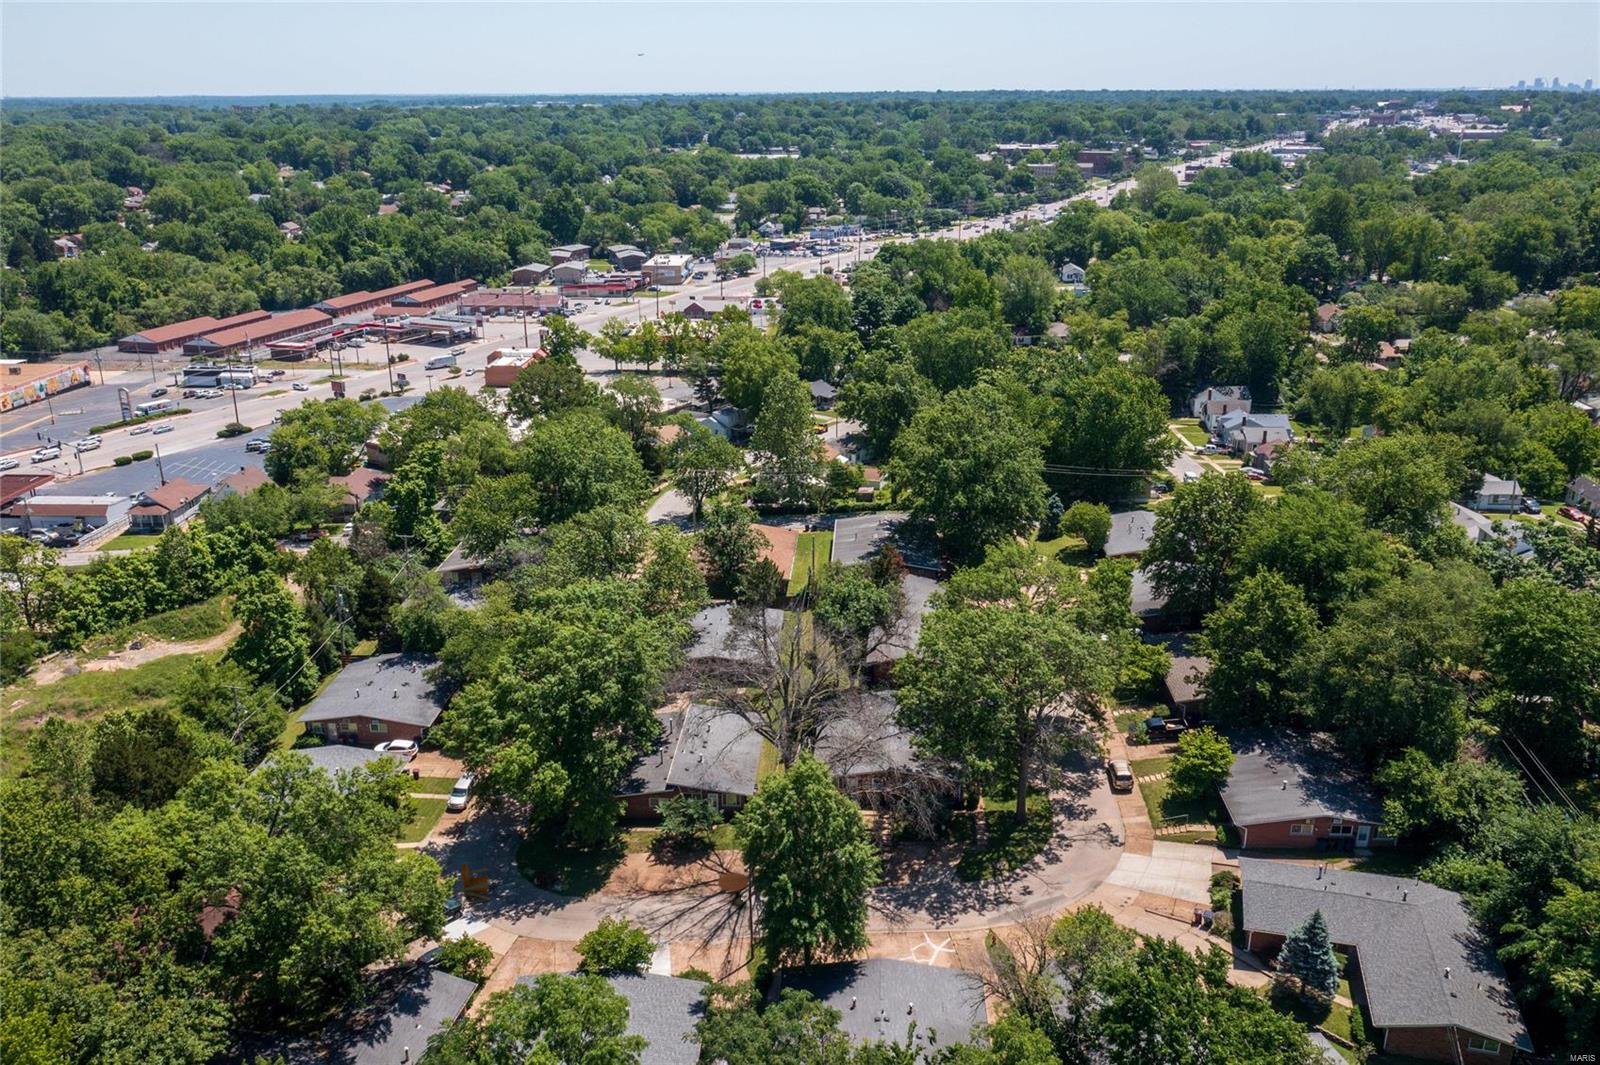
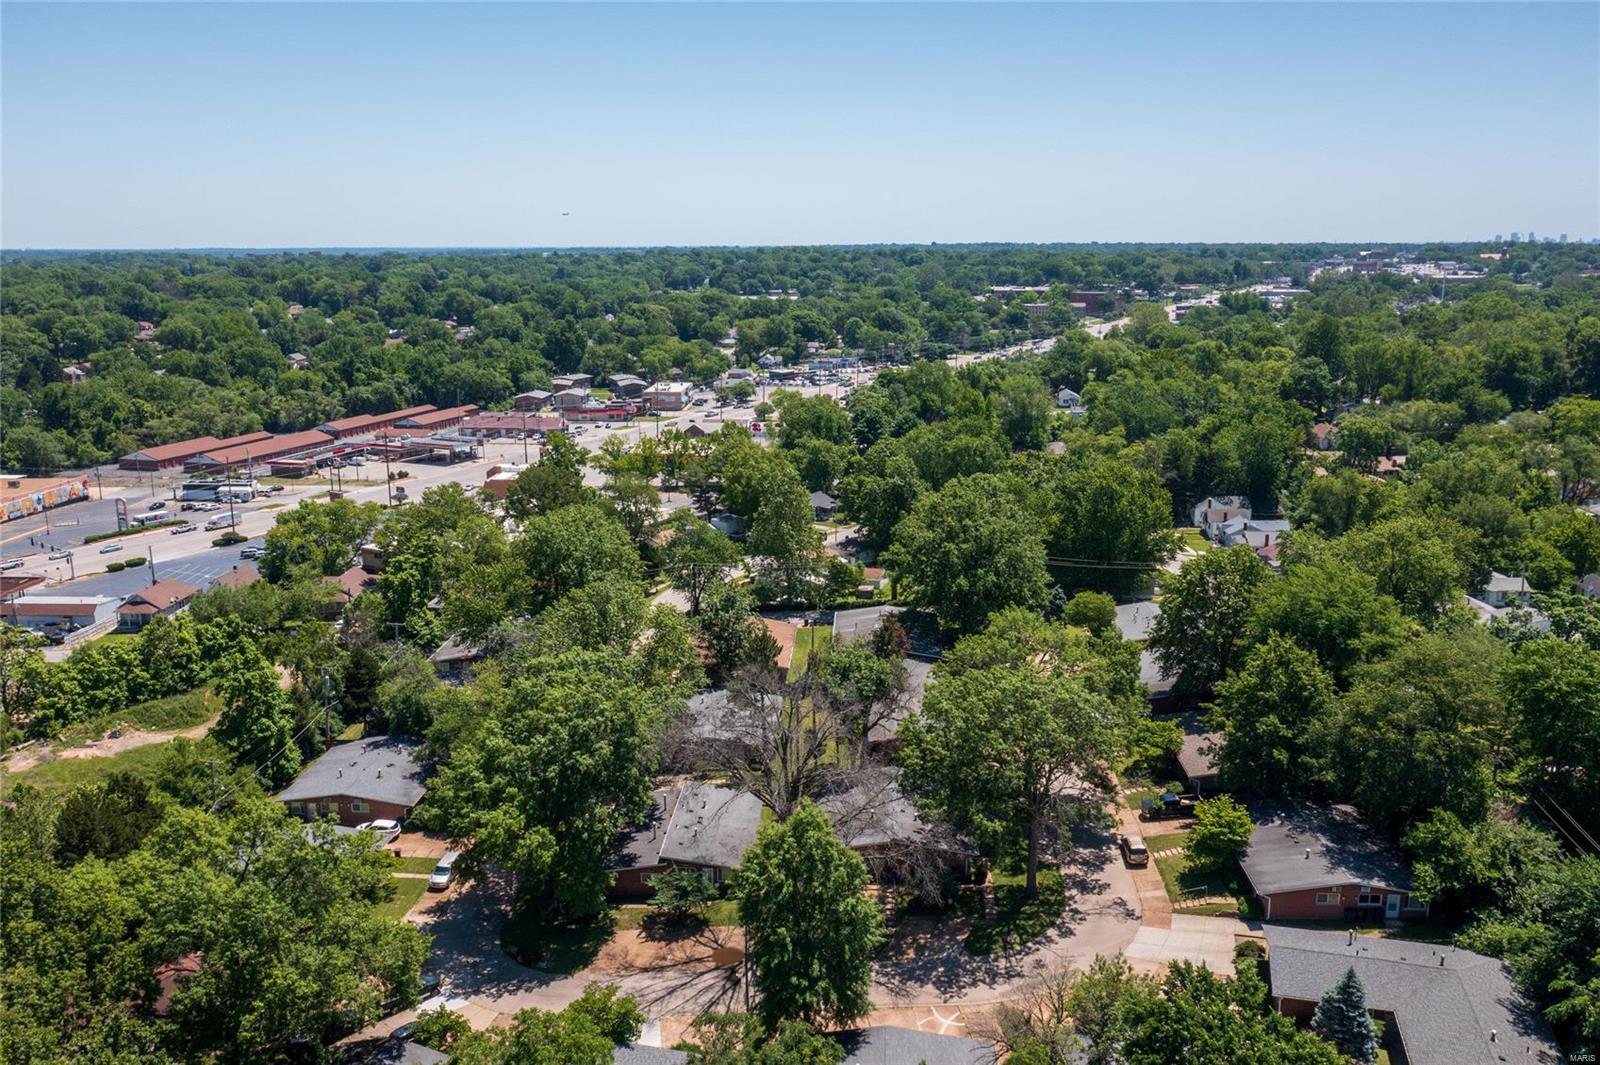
lounge chair: present [460,862,490,904] -> none [438,937,470,983]

